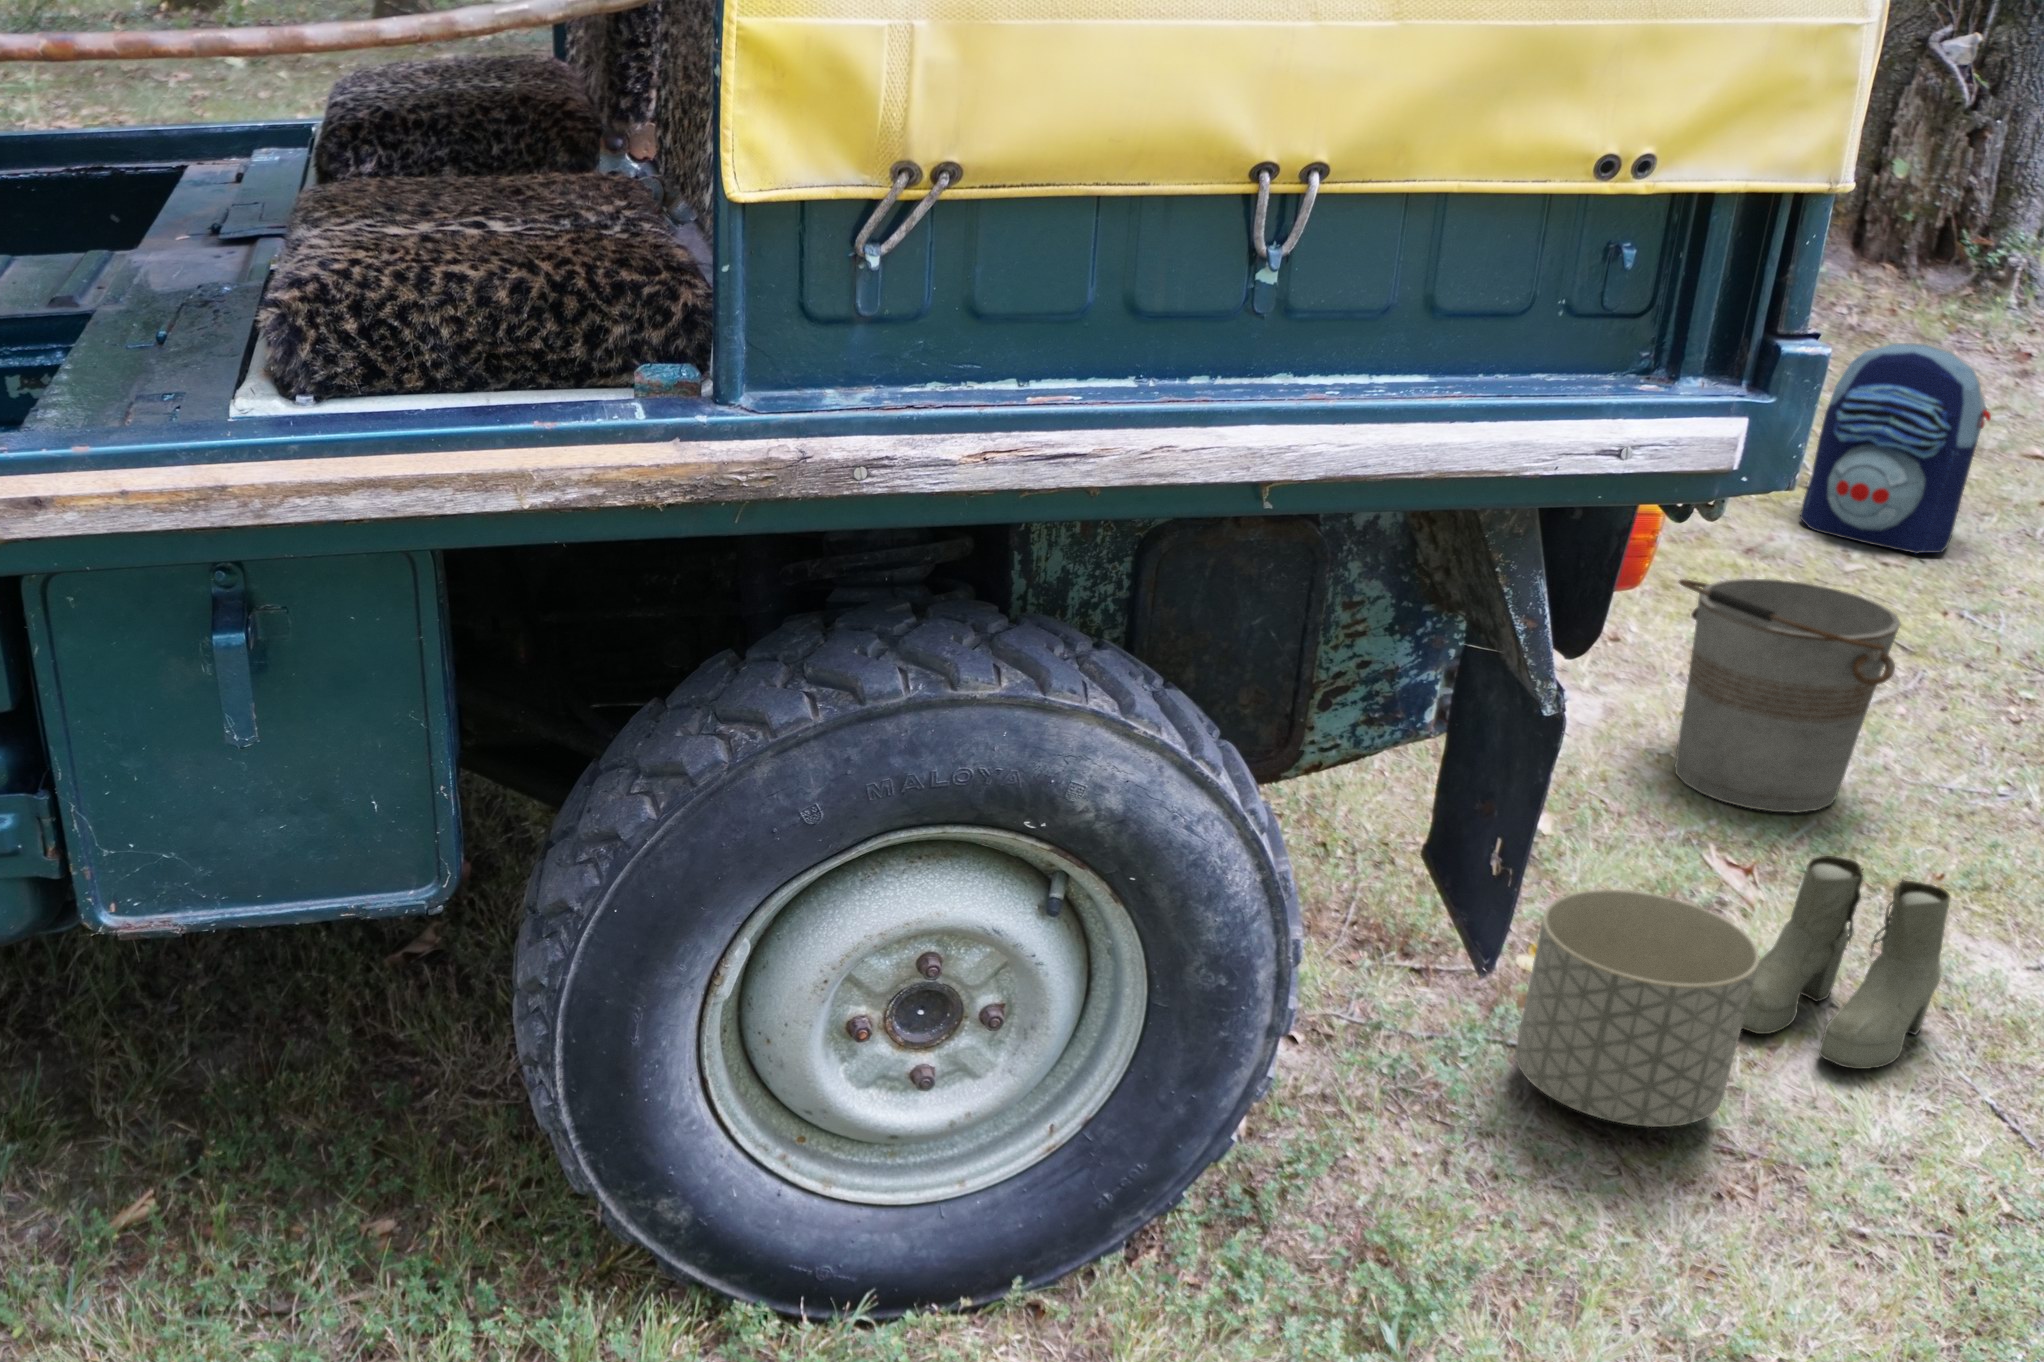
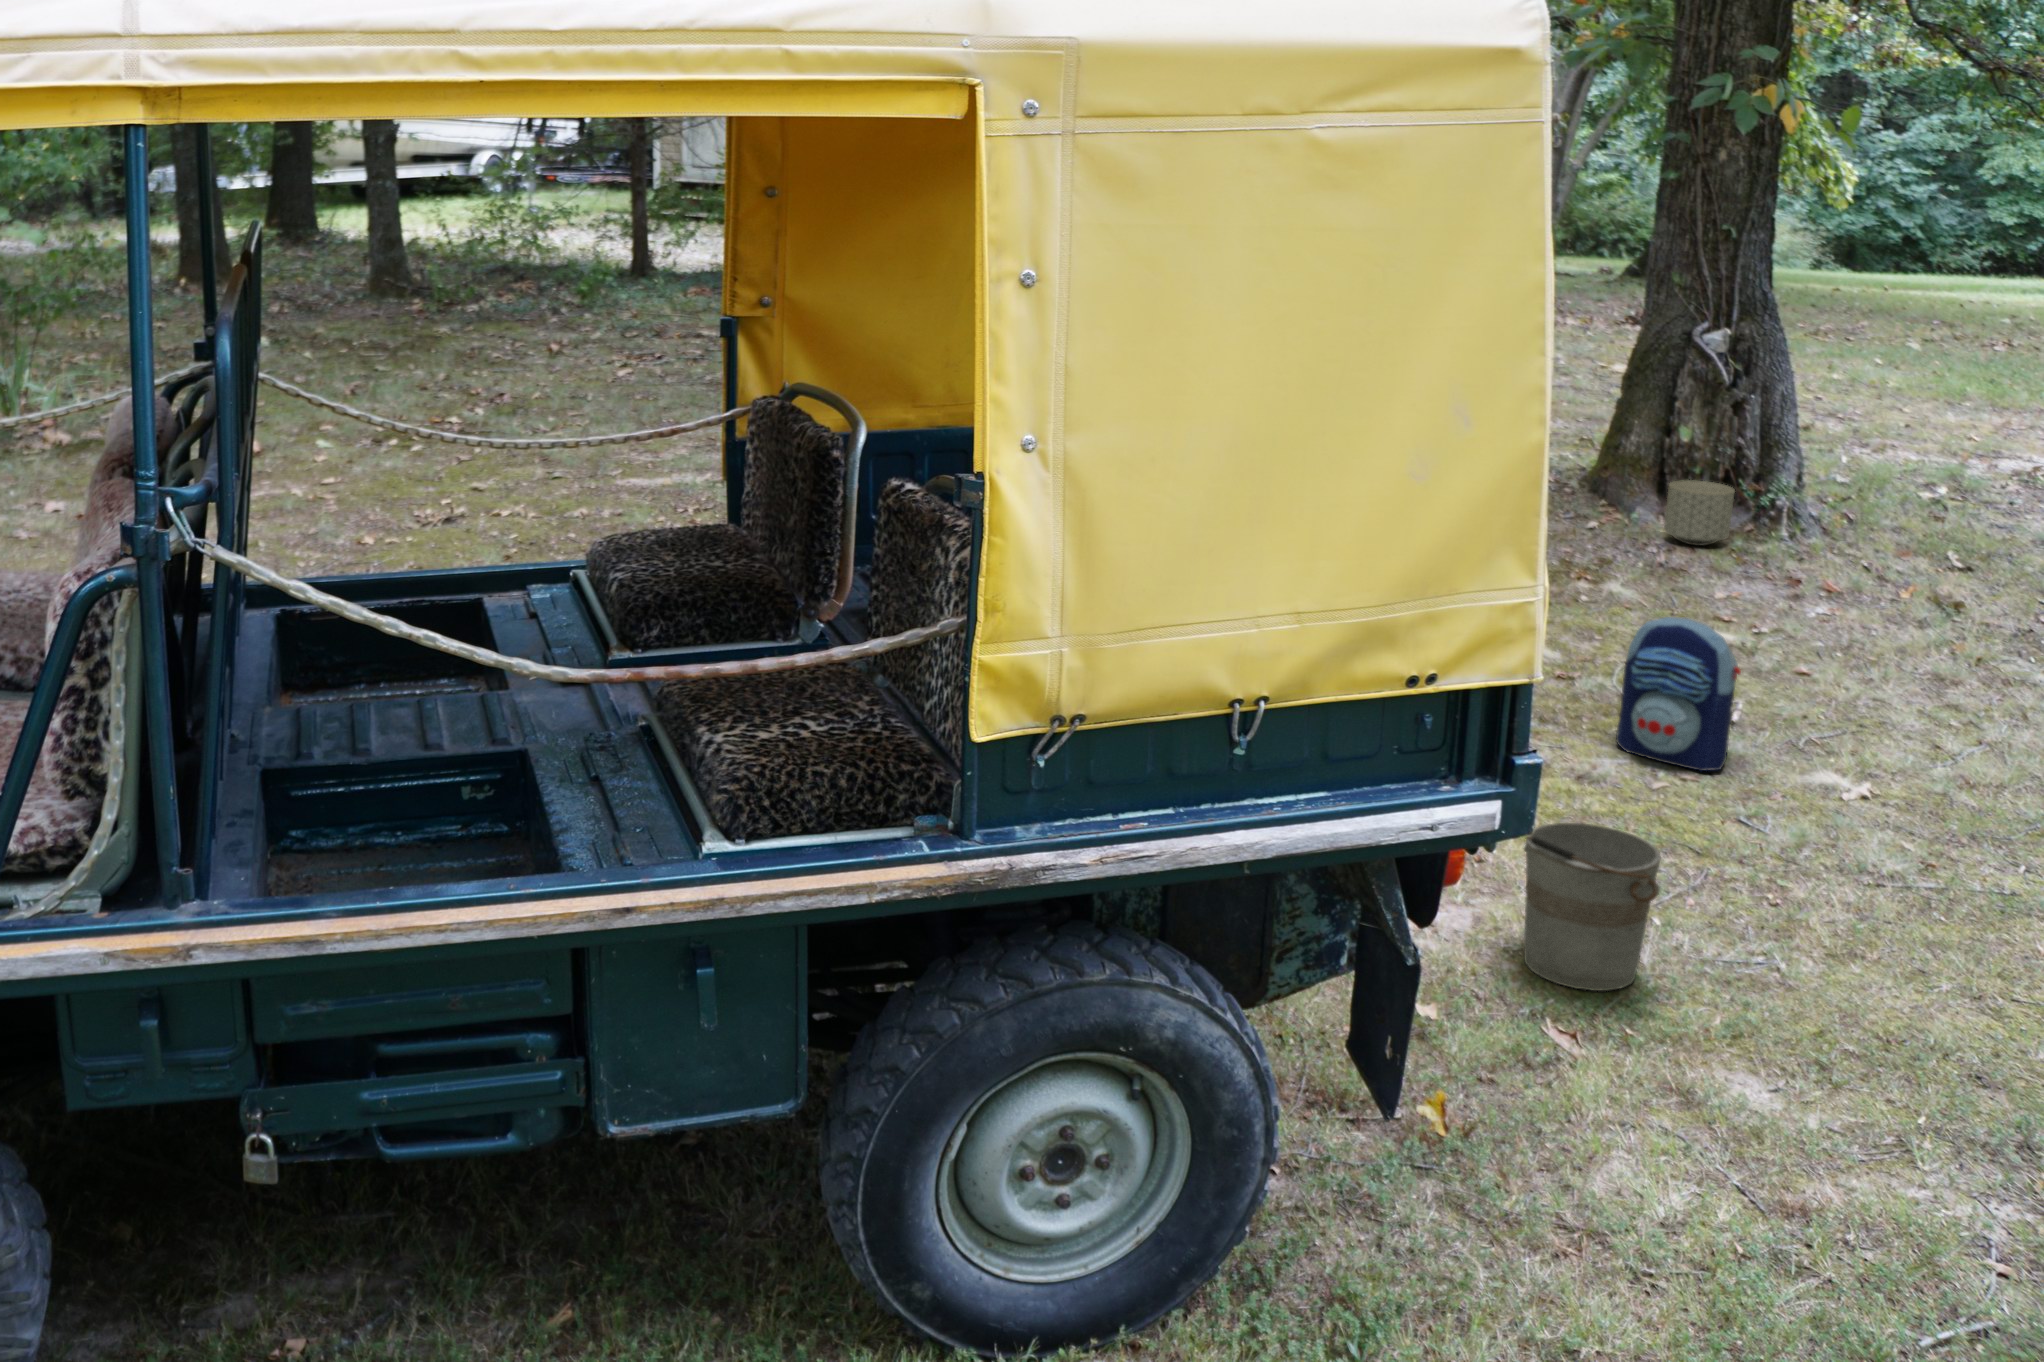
boots: present [1742,856,1950,1069] -> none [1557,1031,1691,1176]
planter: present [1515,890,1760,1127] -> present [1664,480,1735,546]

